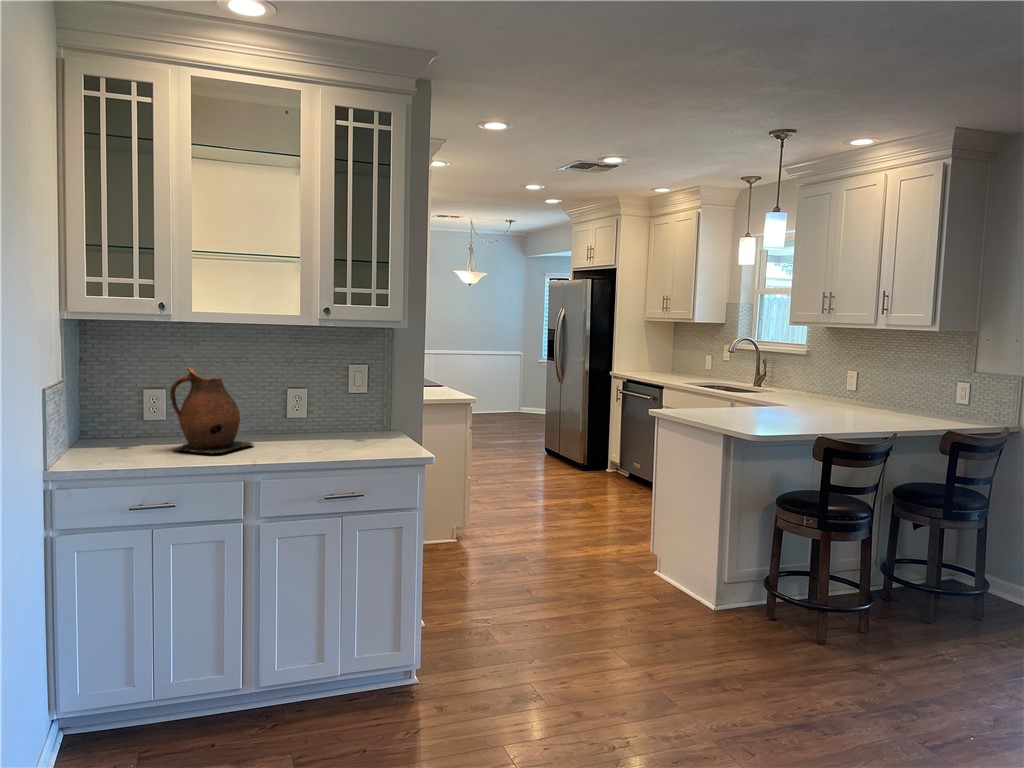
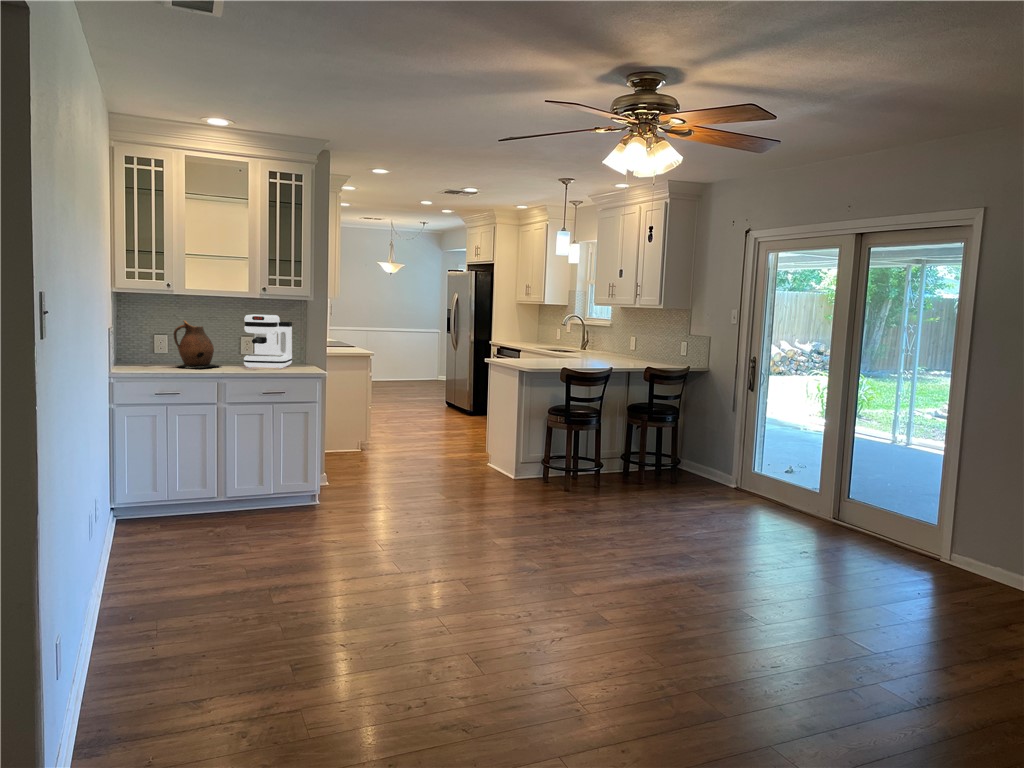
coffee maker: none [292,354,372,449] -> present [244,315,292,369]

